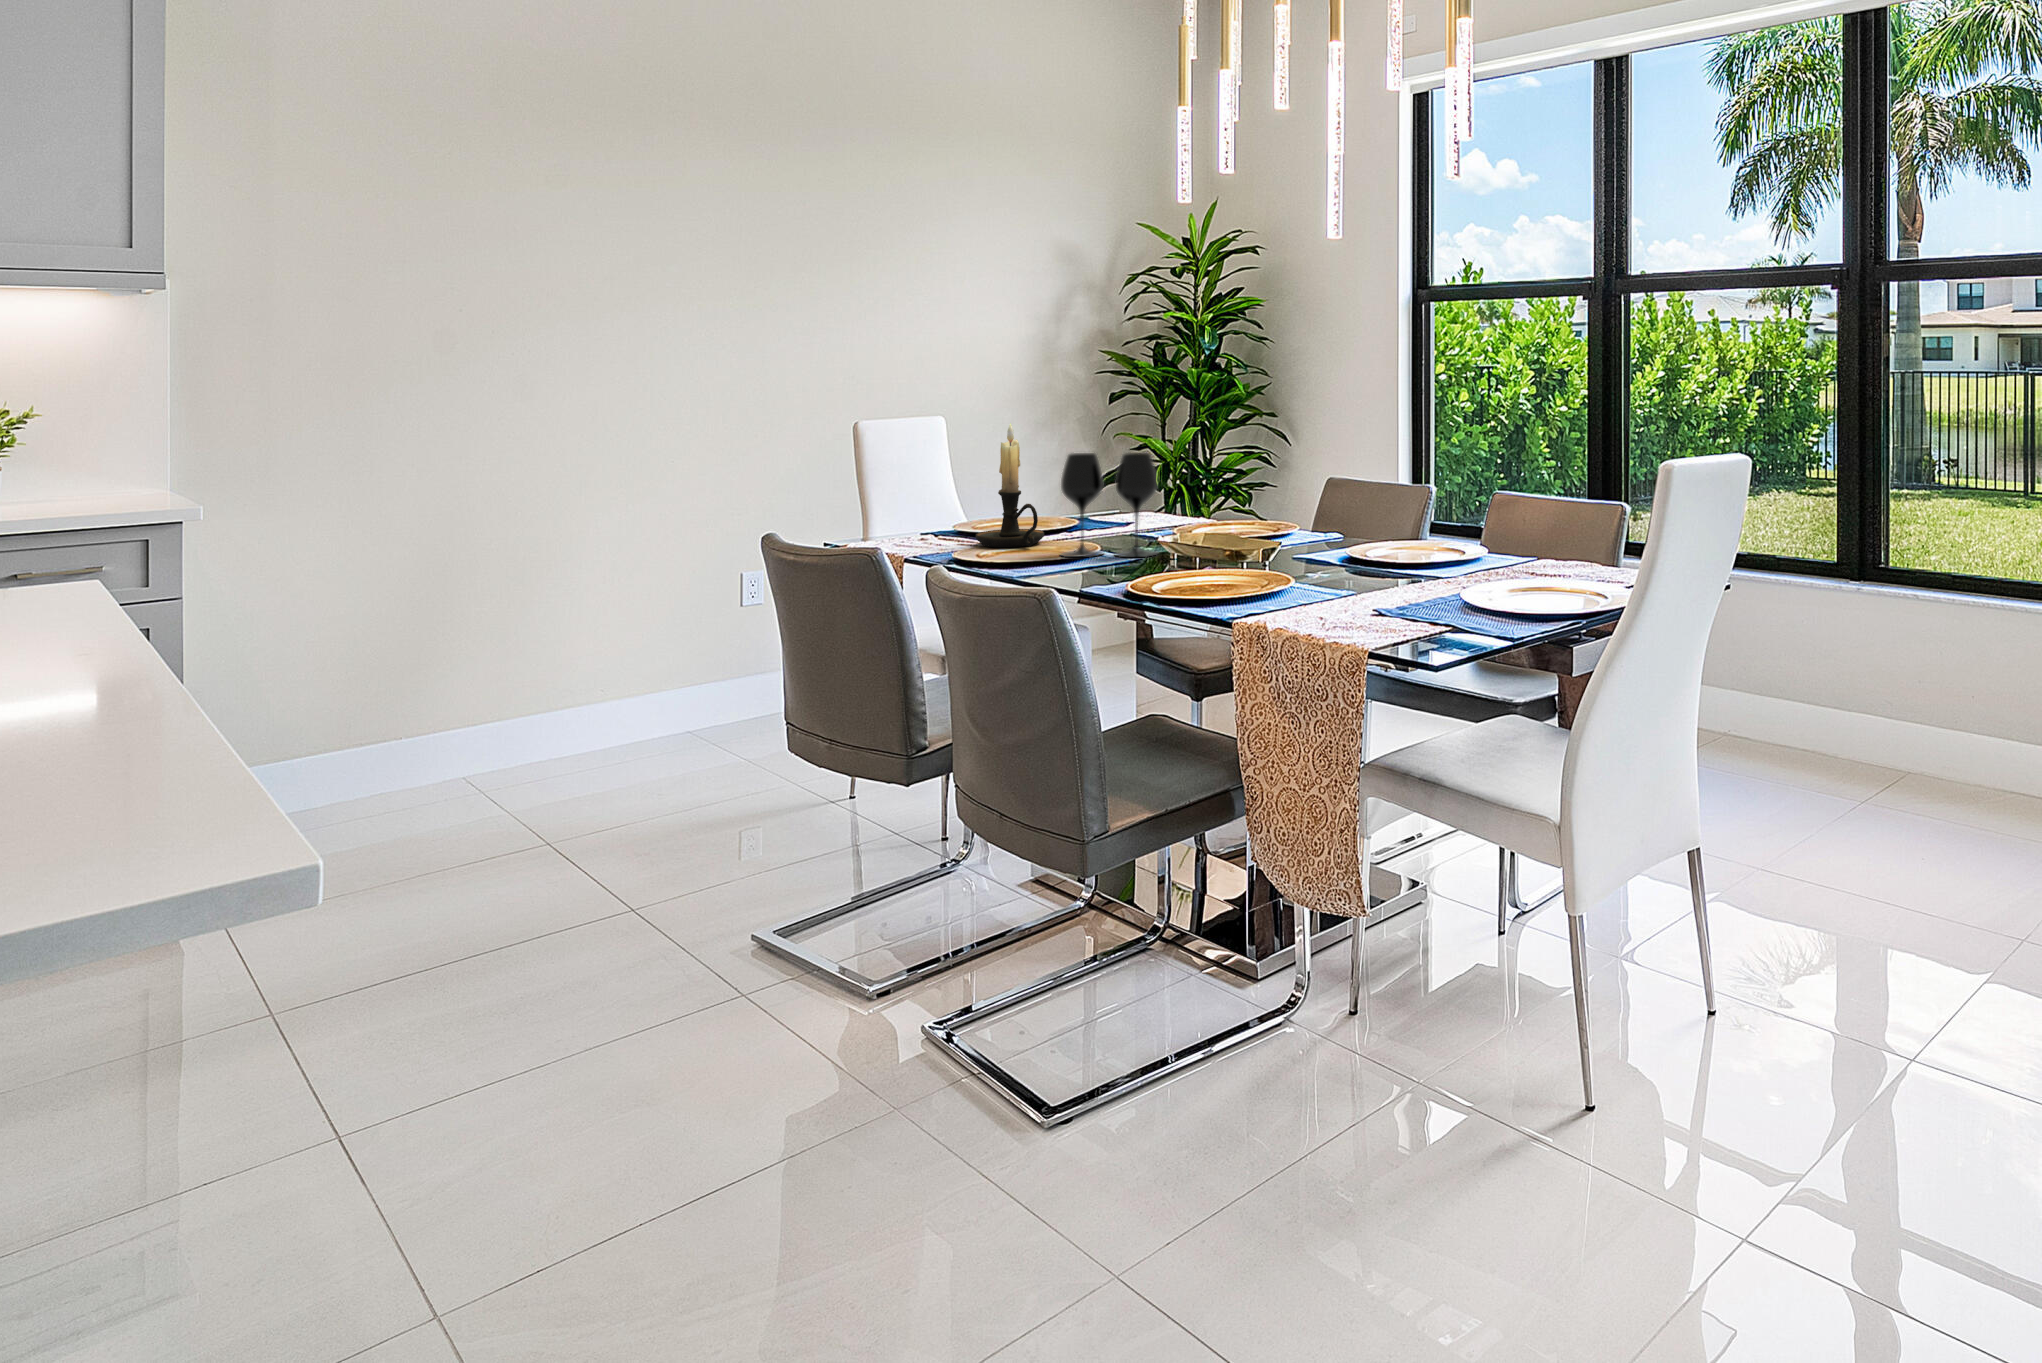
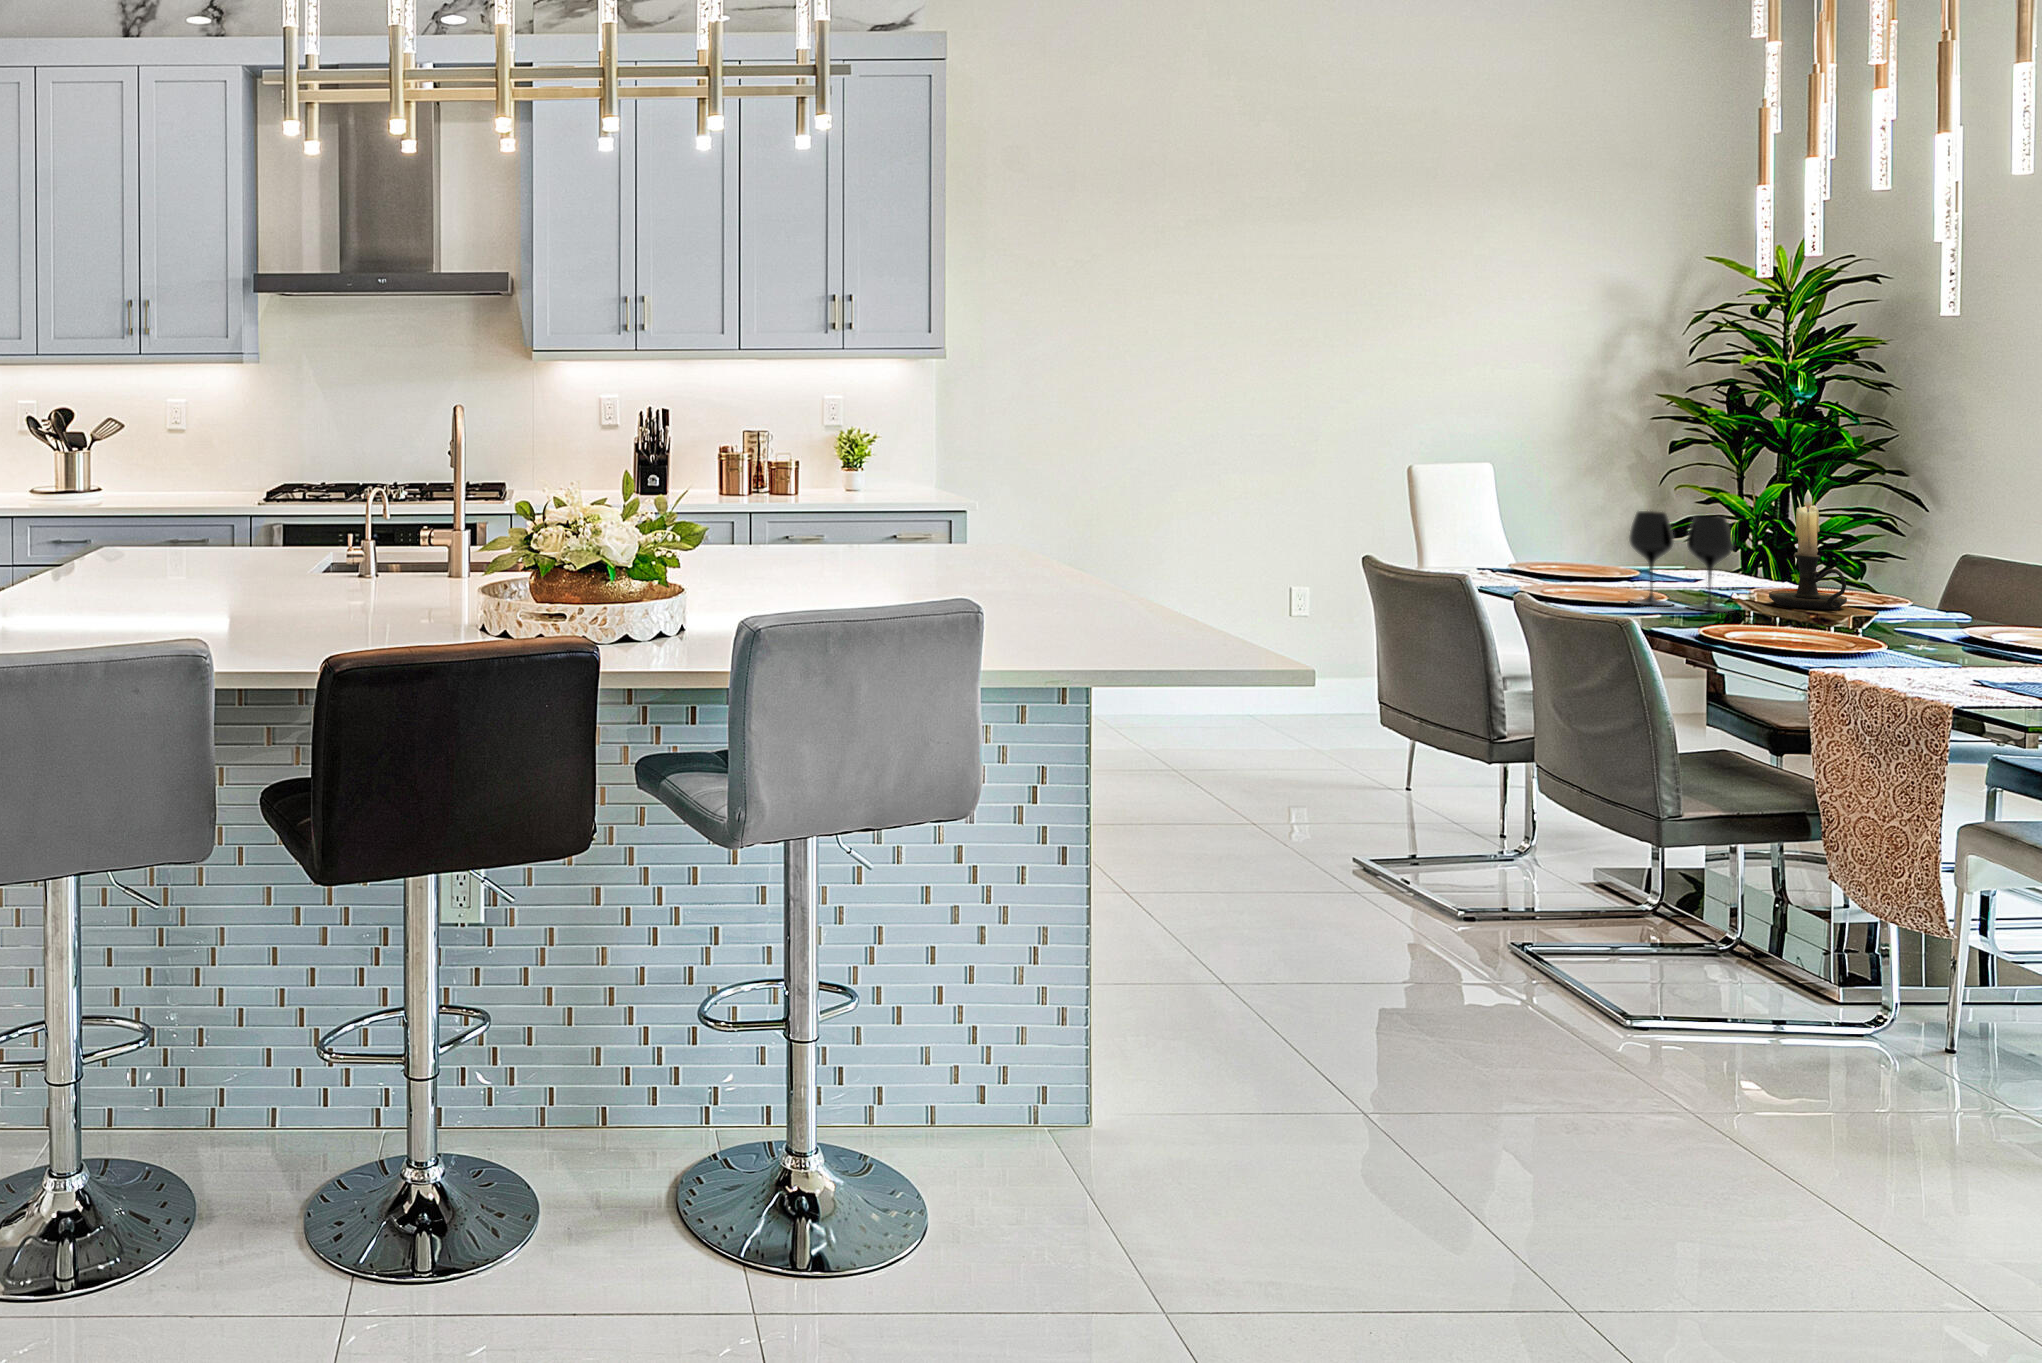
candle holder: present [976,423,1044,547] -> present [1769,490,1847,610]

